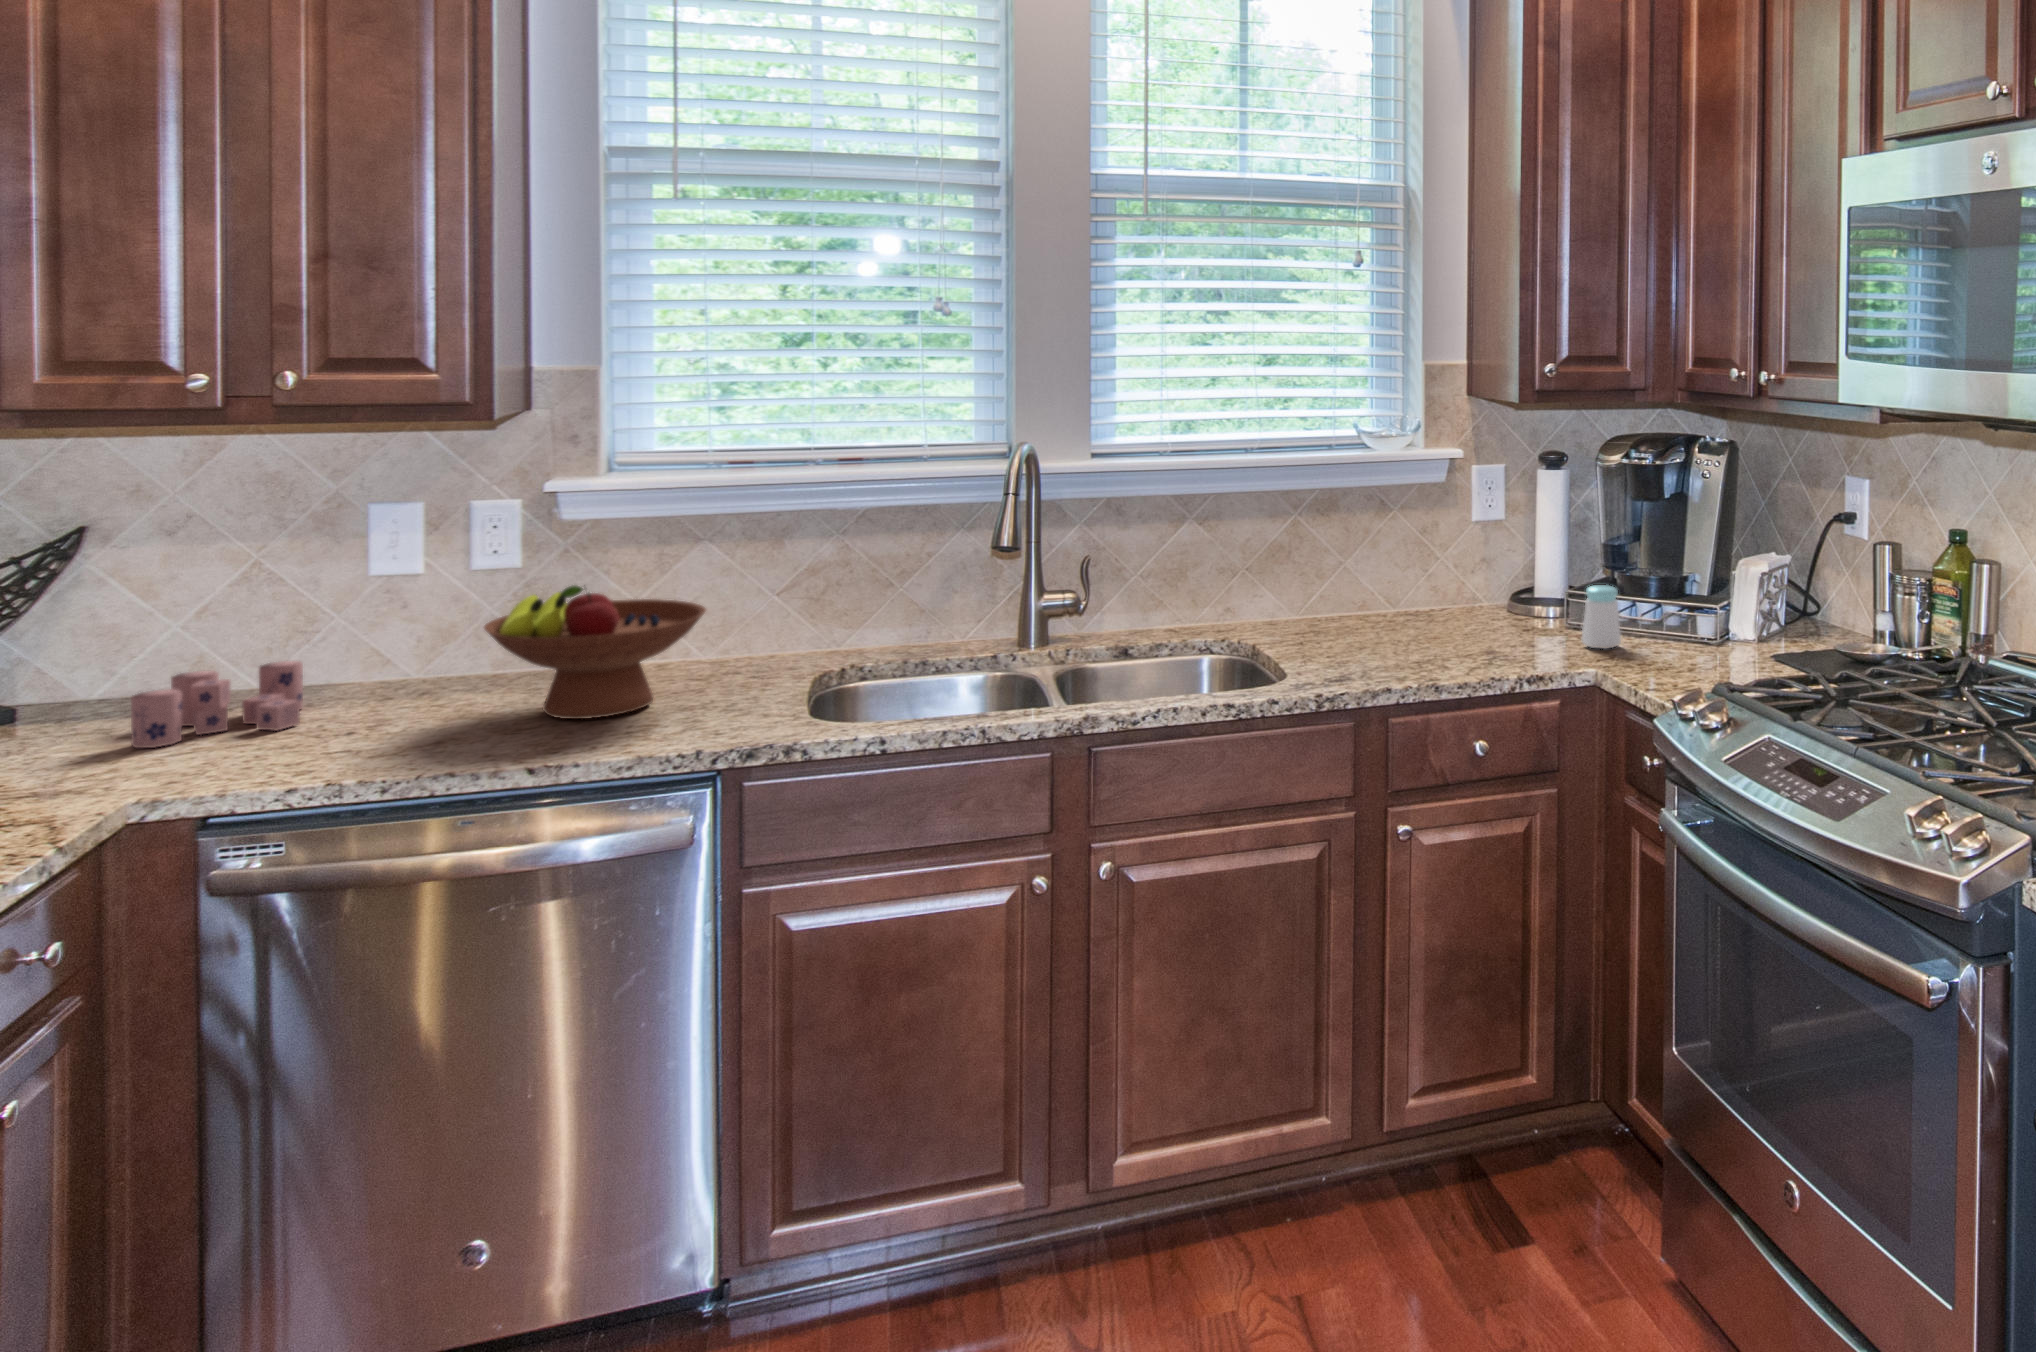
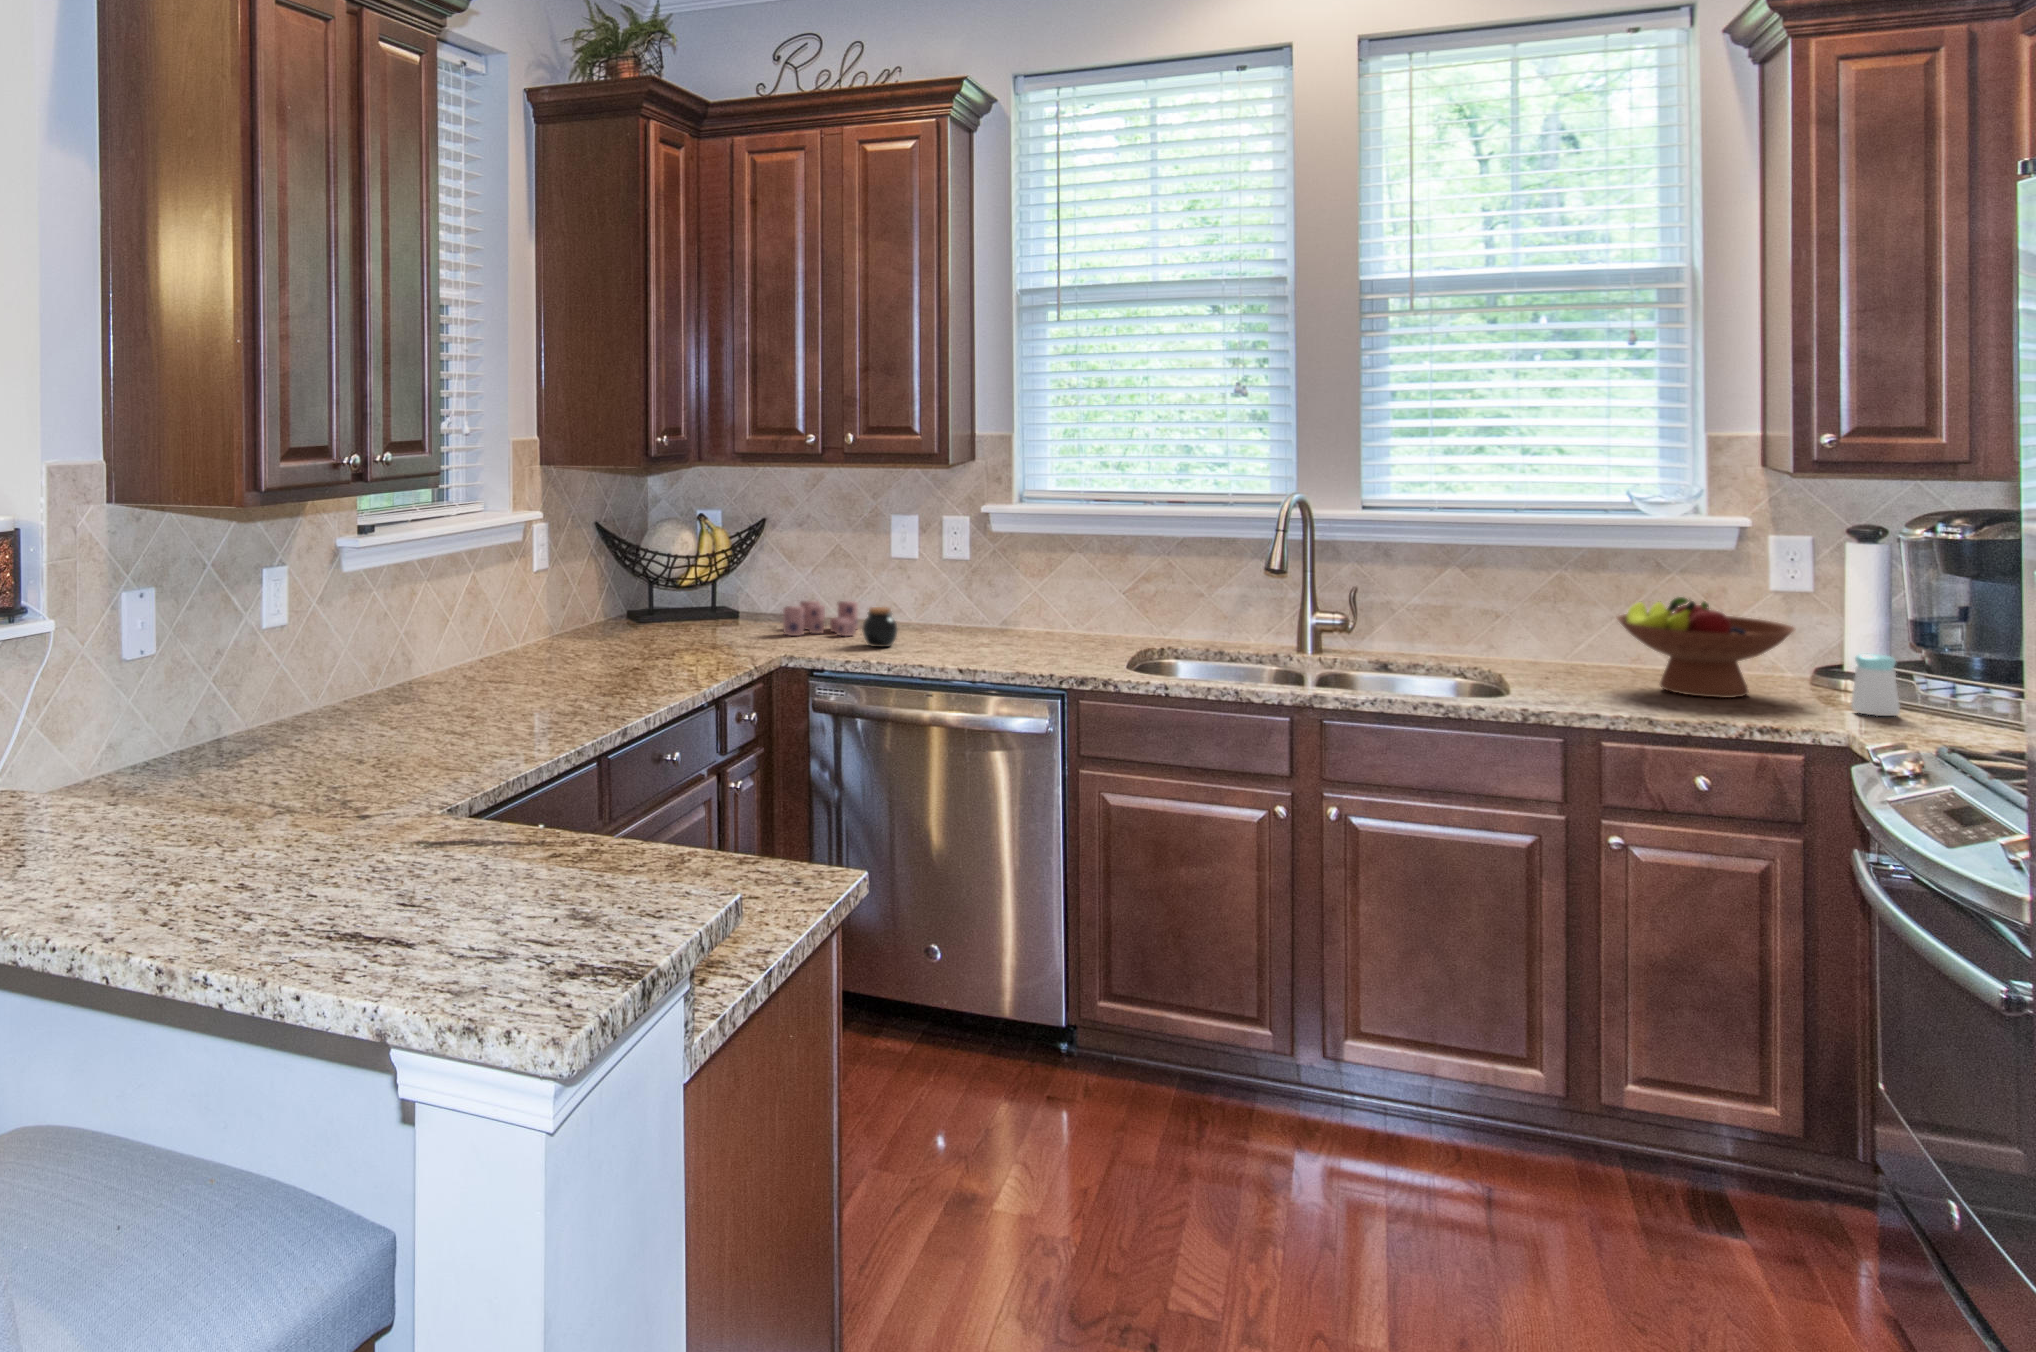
fruit bowl: present [484,586,706,719] -> present [1617,597,1794,698]
jar: none [318,672,393,746] -> present [862,607,898,647]

